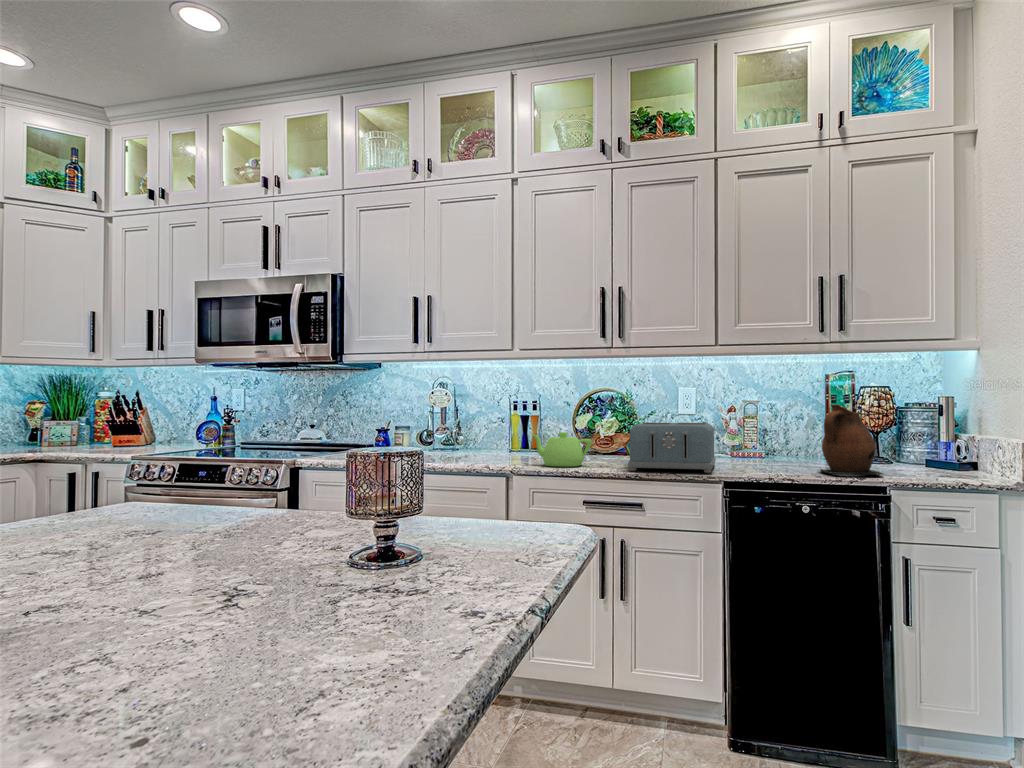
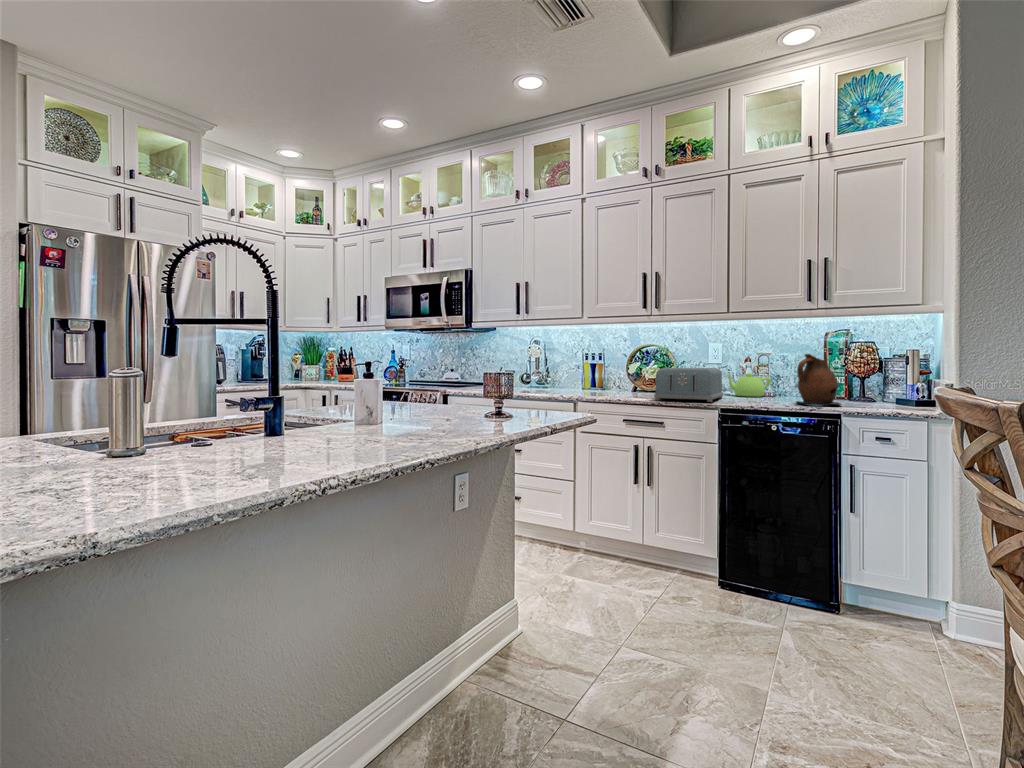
teapot: present [531,432,592,467] -> present [727,373,771,397]

